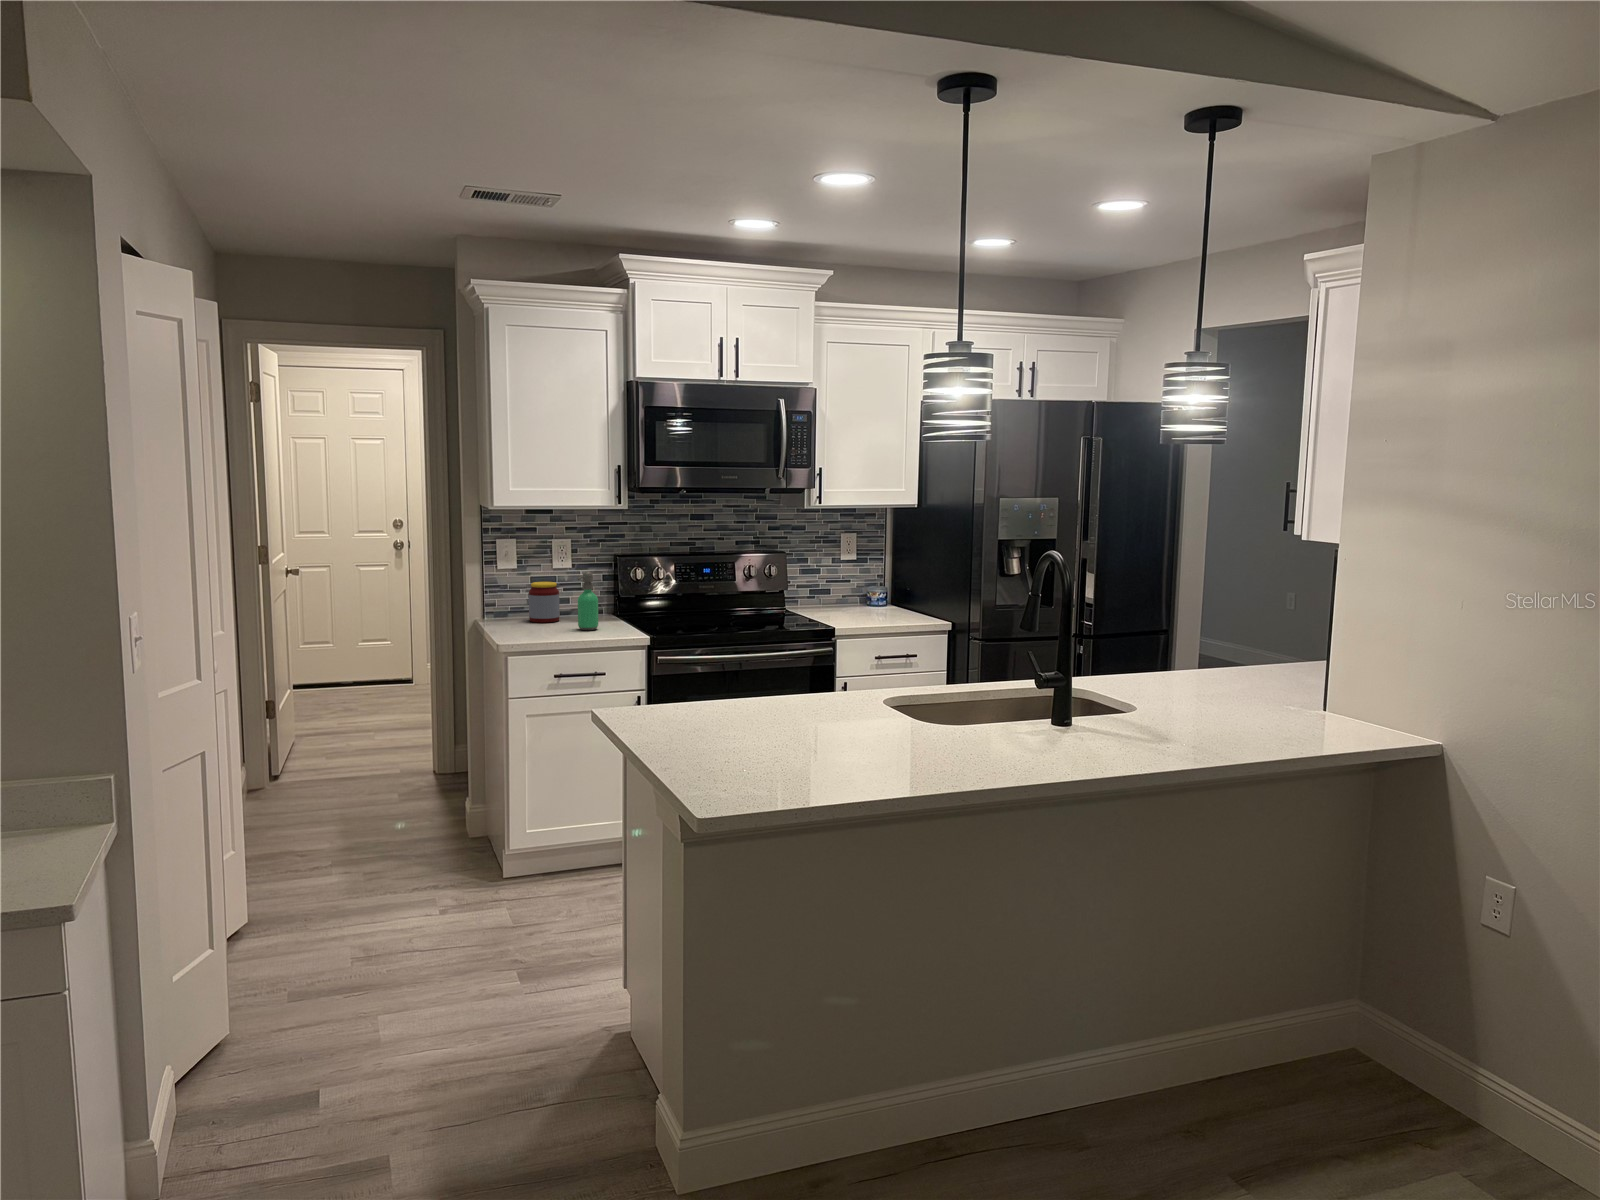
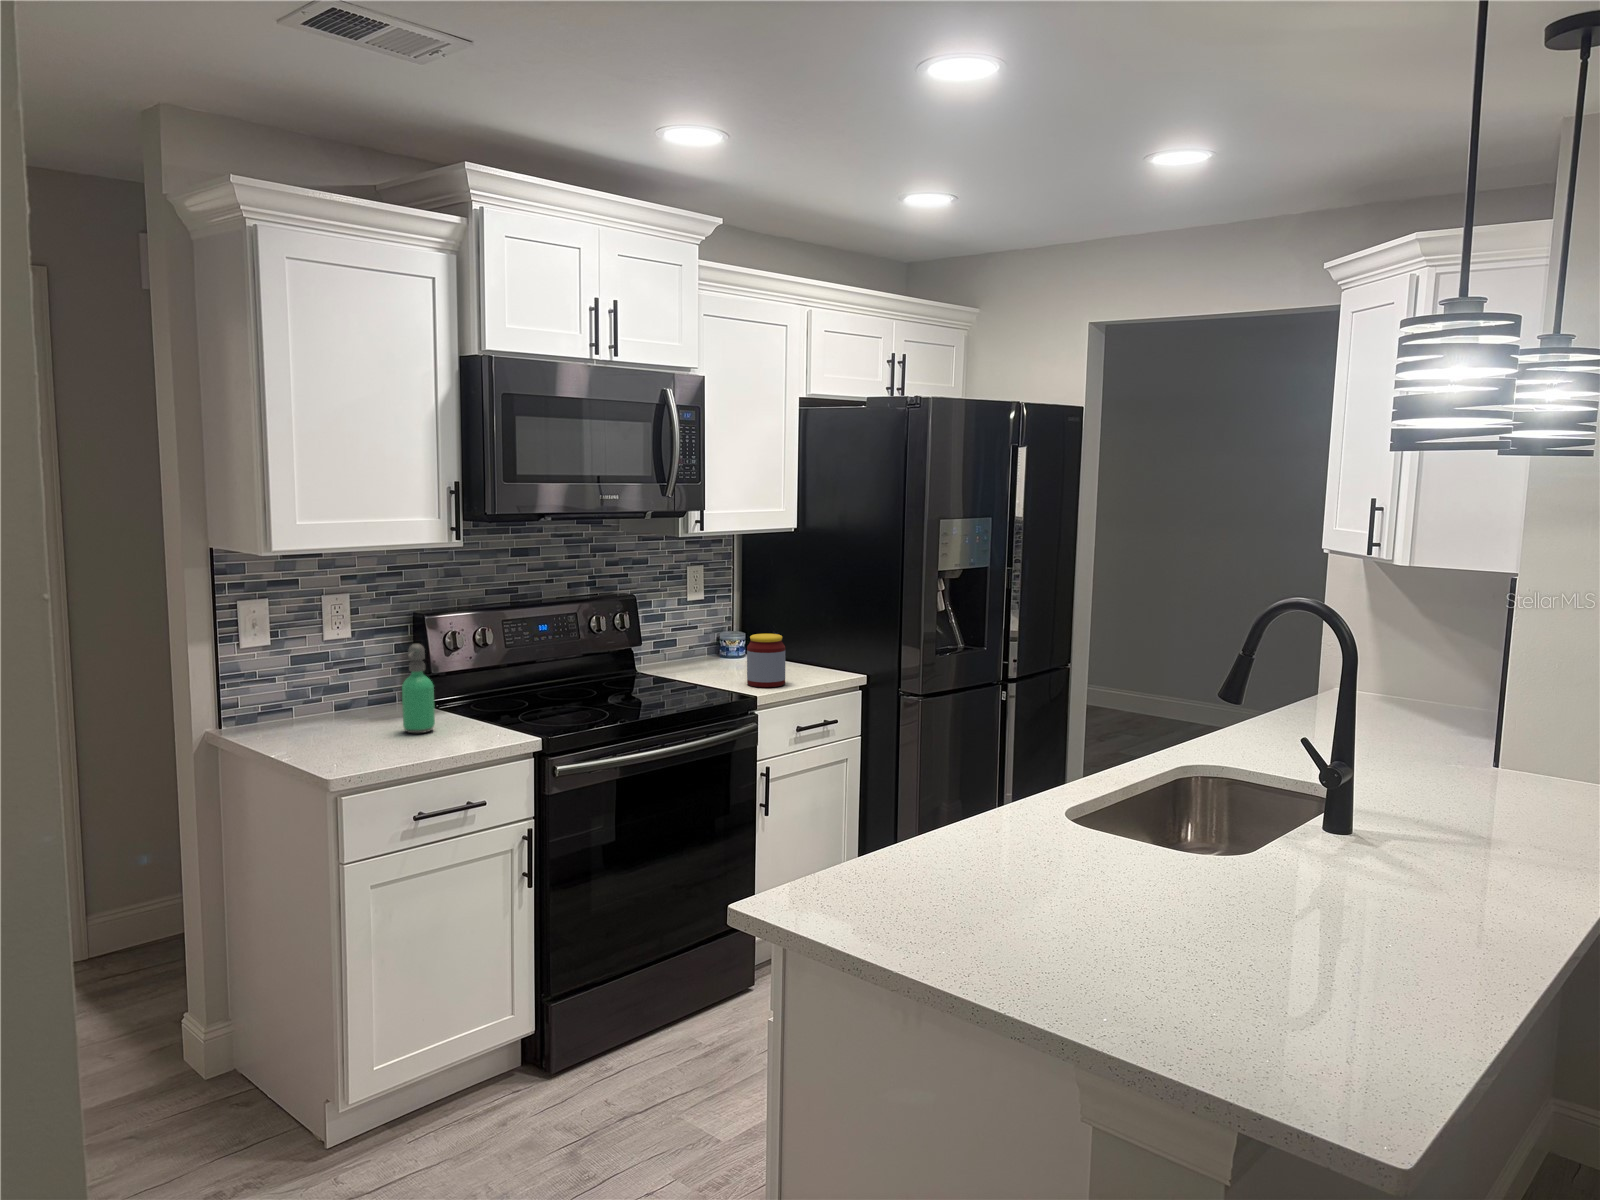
jar: present [529,582,560,623] -> present [747,634,785,687]

